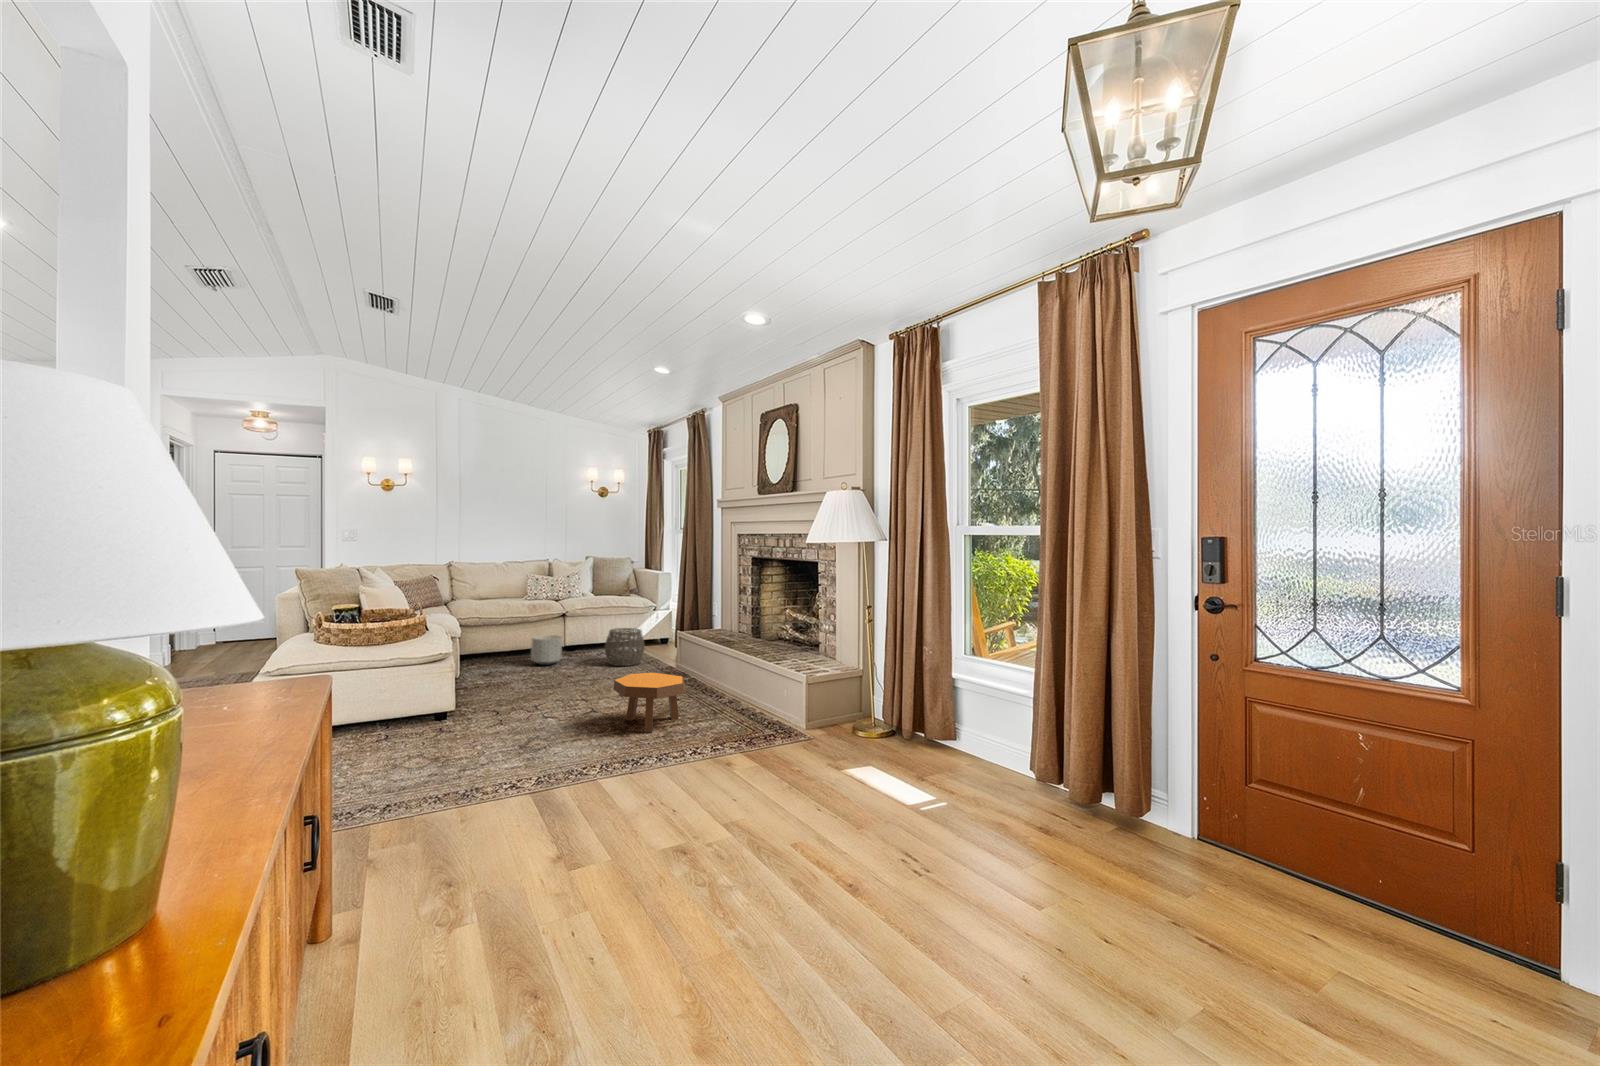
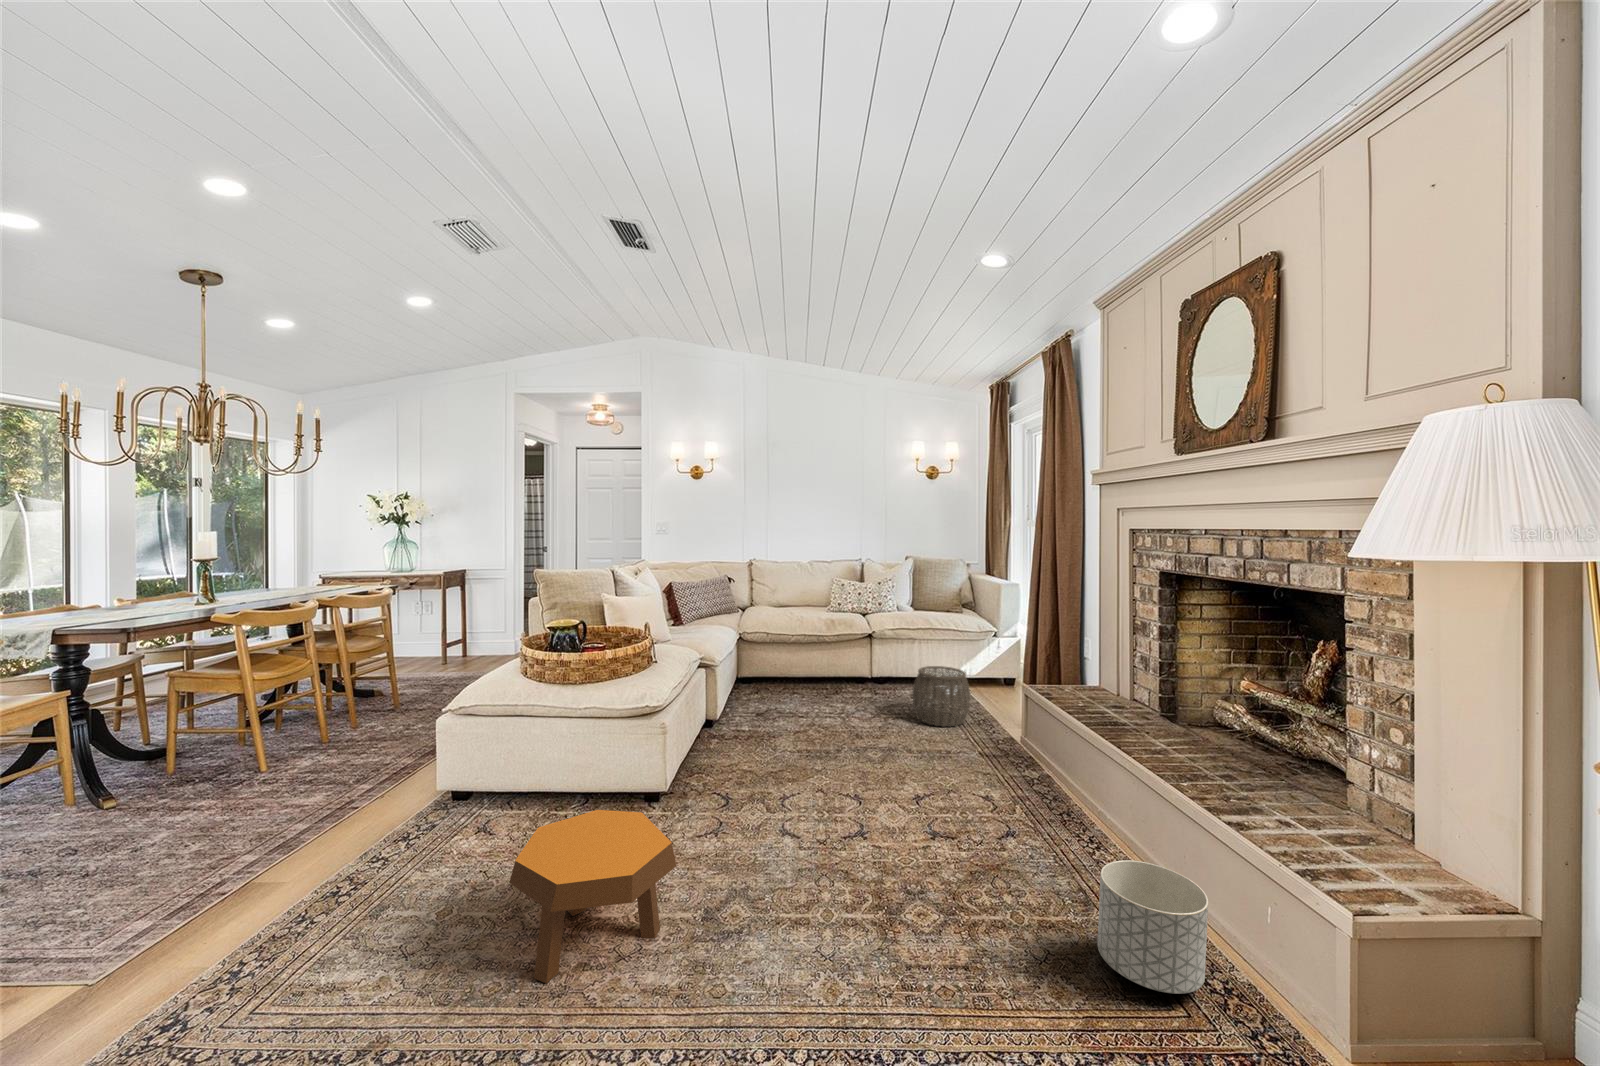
planter: present [531,635,562,665] -> present [1098,860,1208,994]
footstool: present [614,673,686,732] -> present [510,810,676,983]

